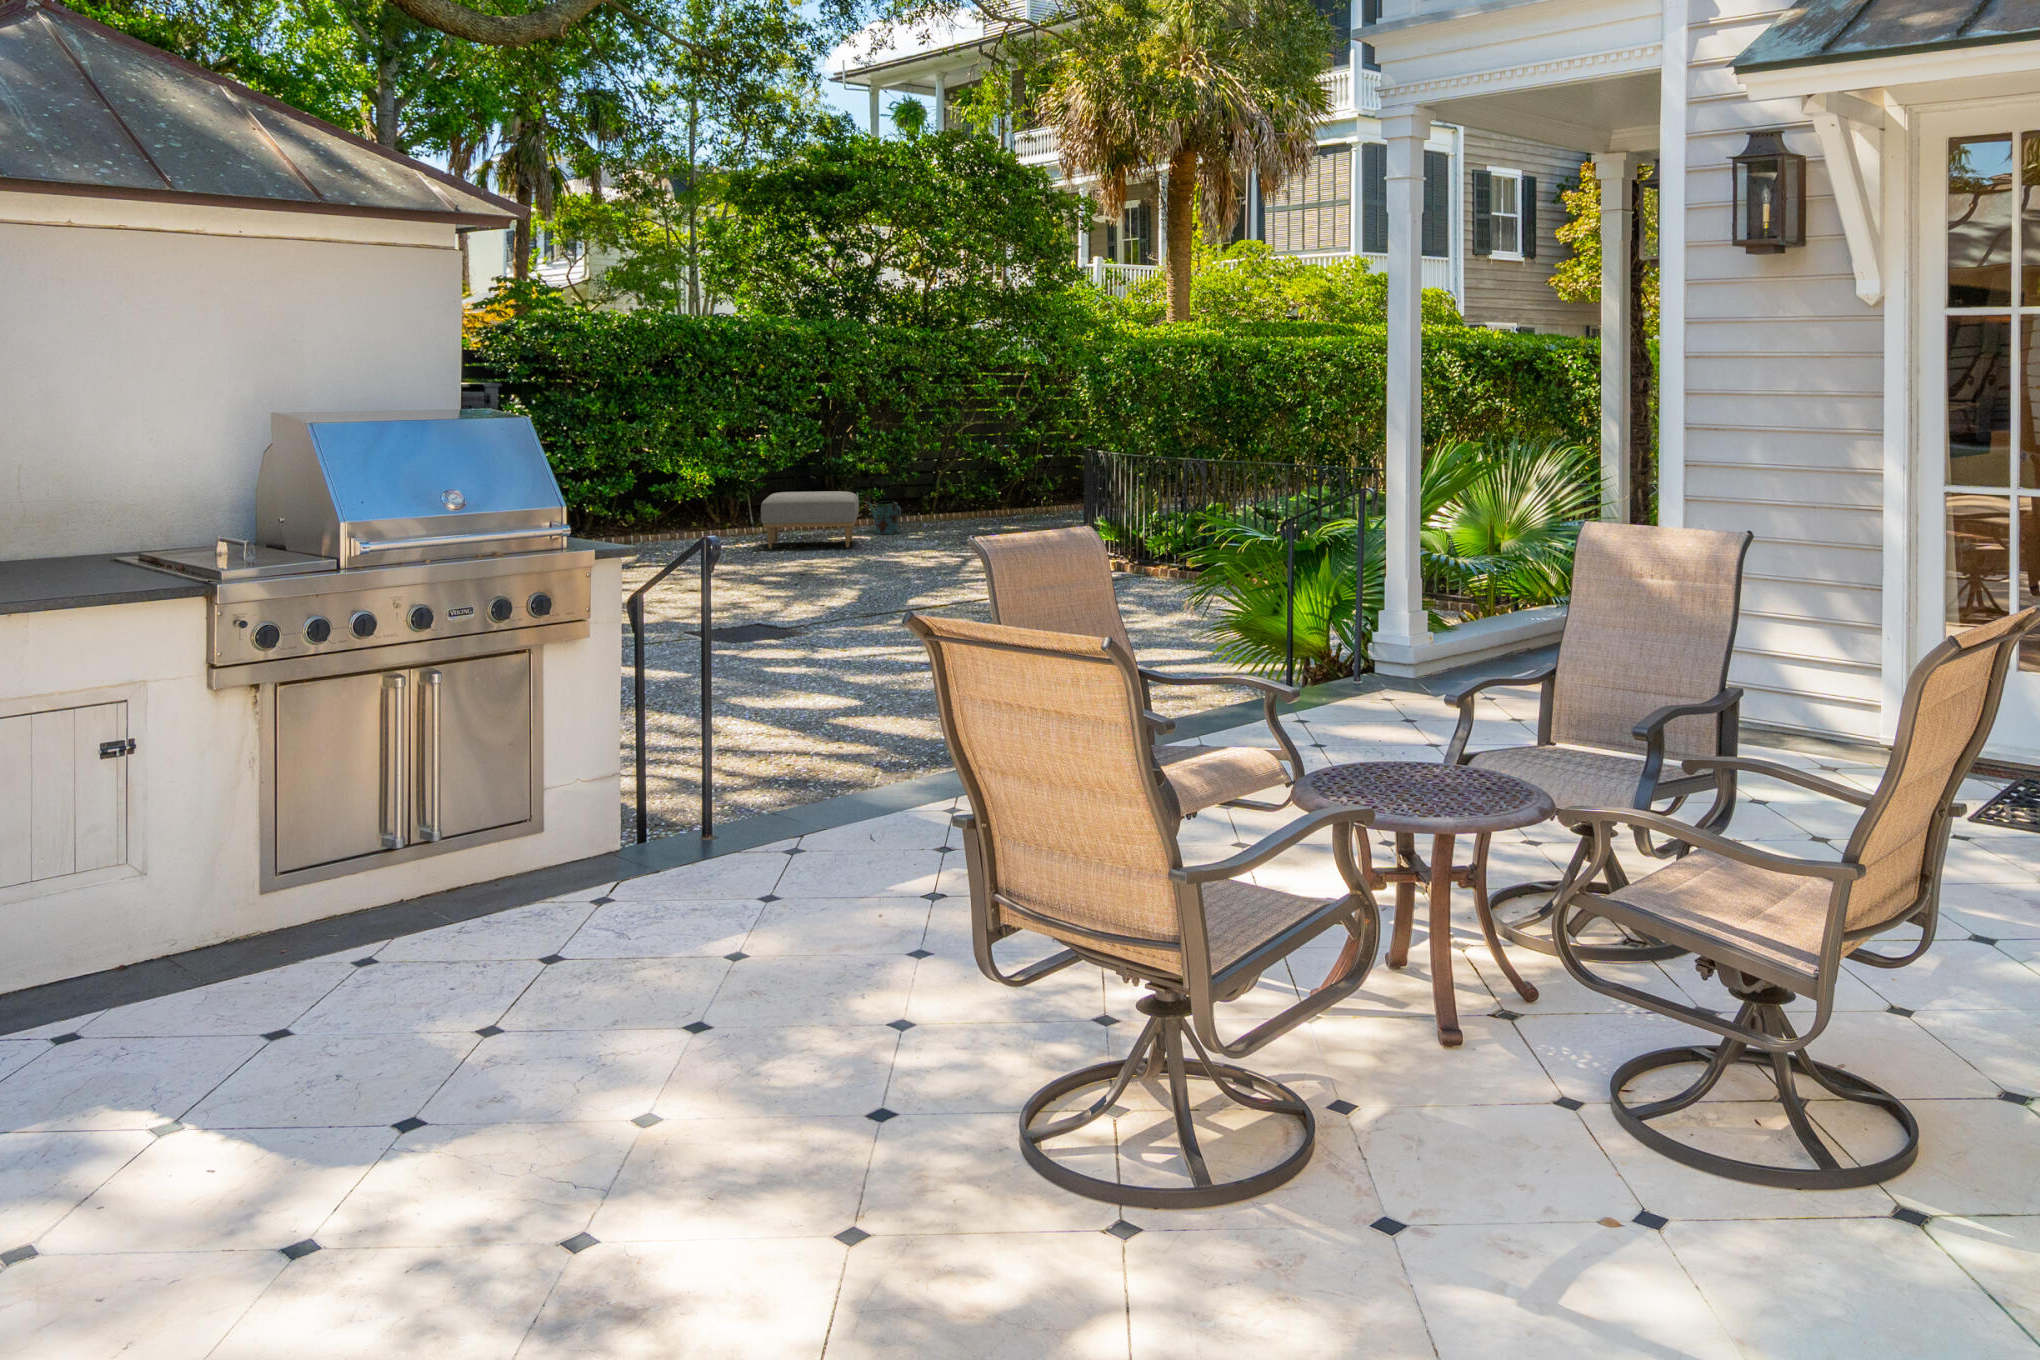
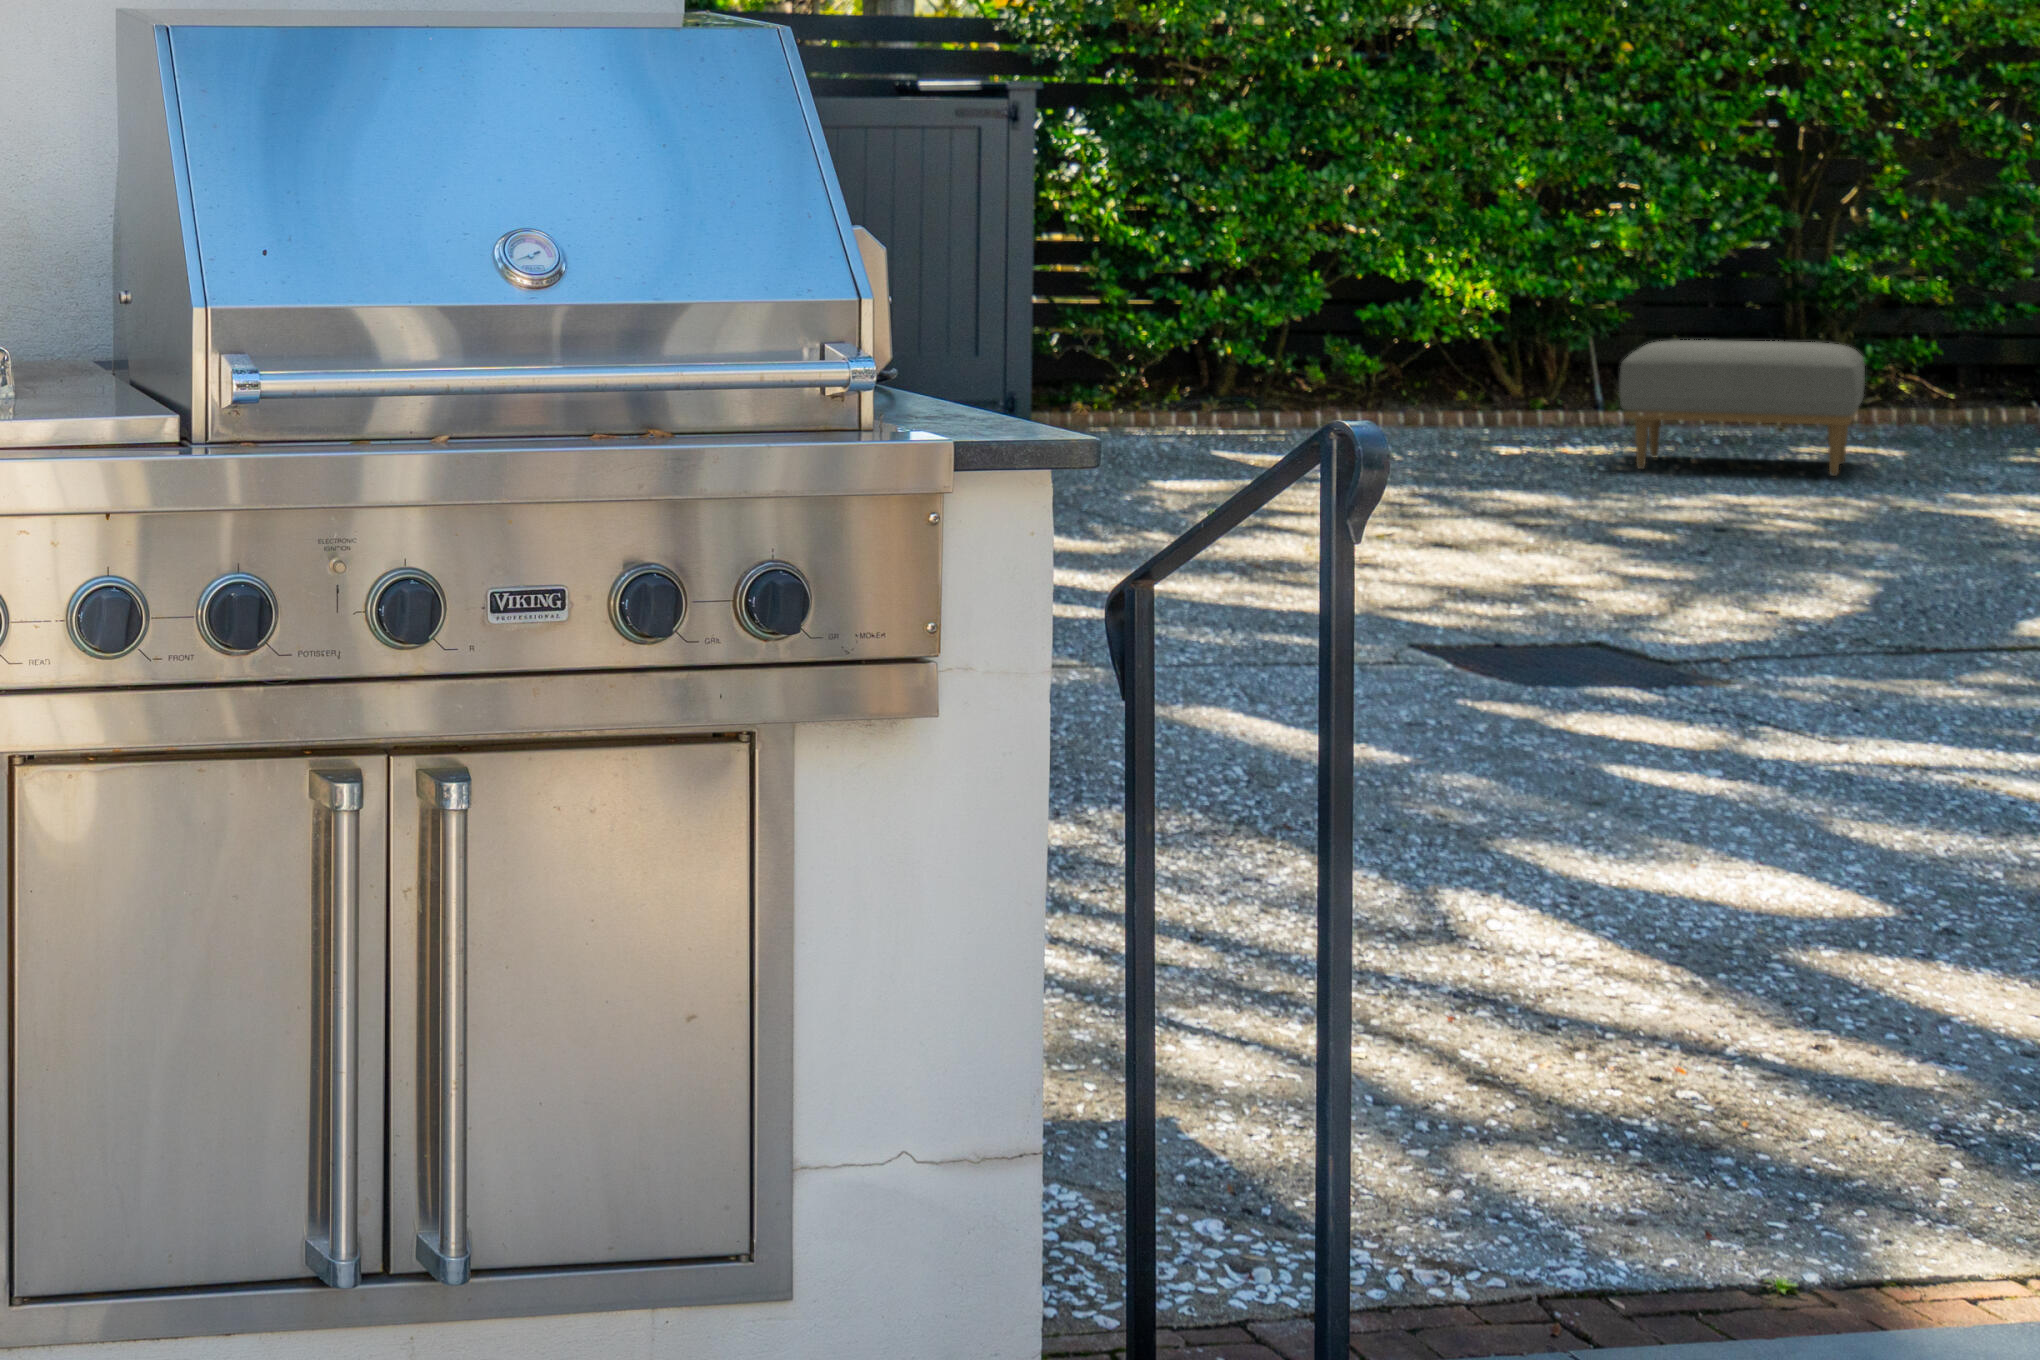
watering can: present [863,496,902,534] -> none [1874,359,1976,451]

